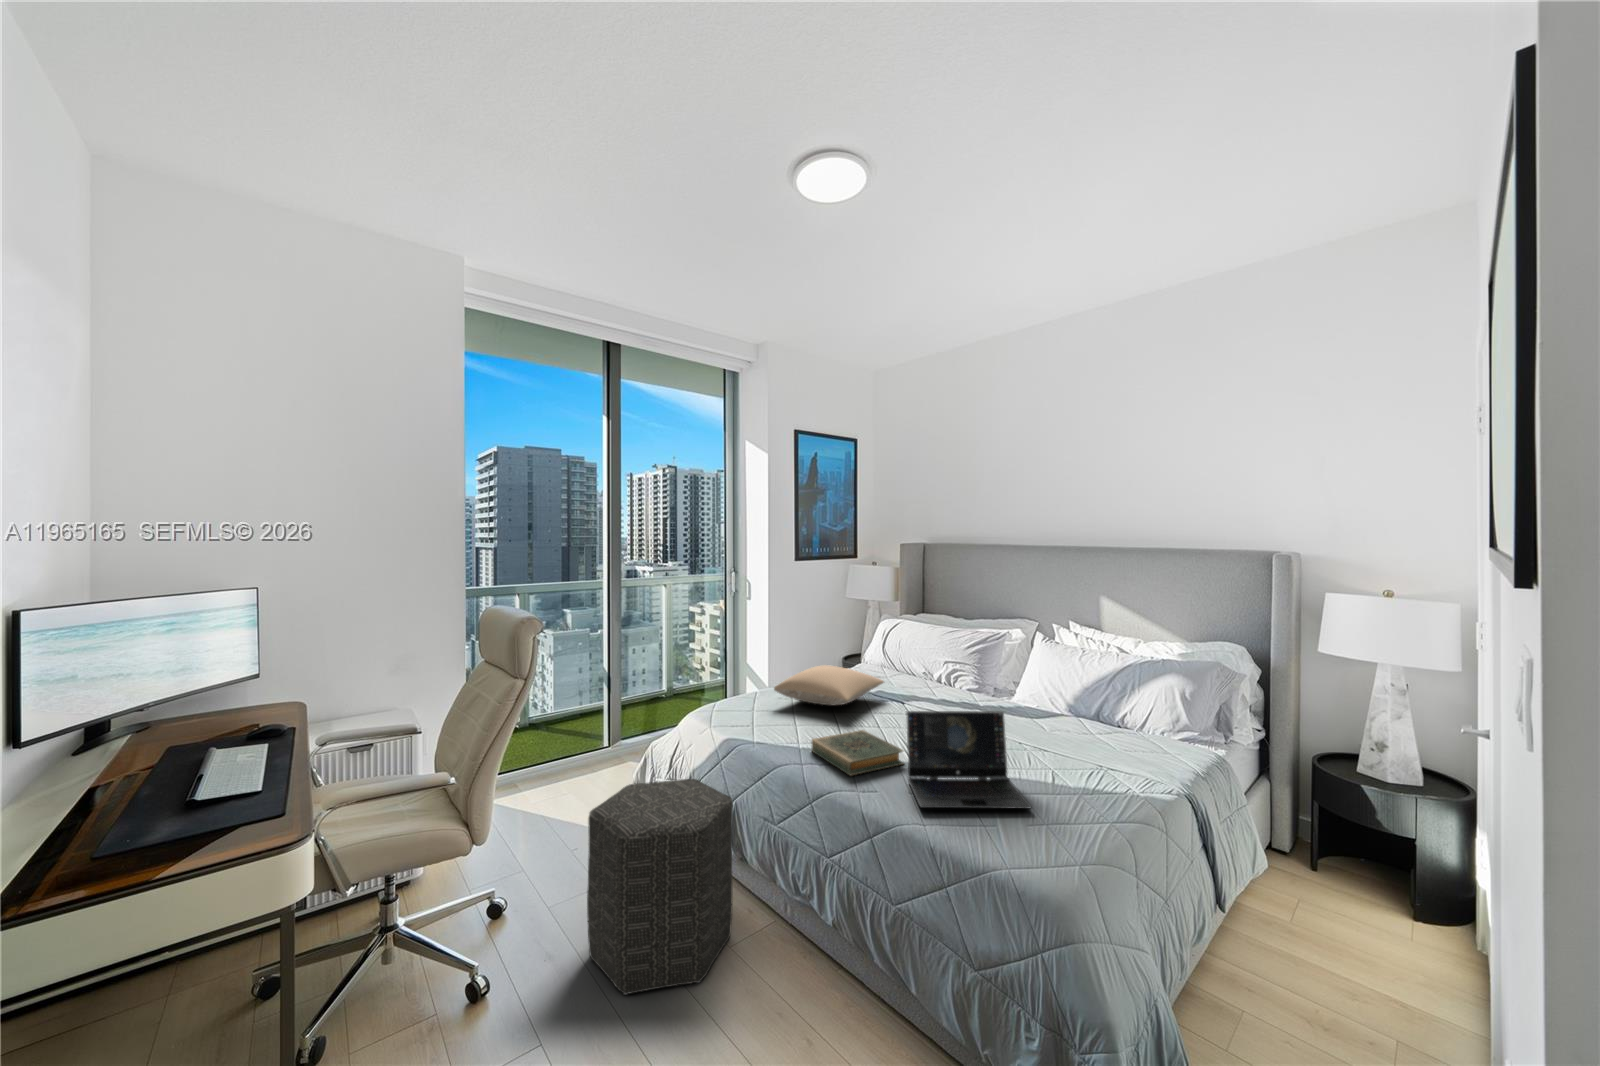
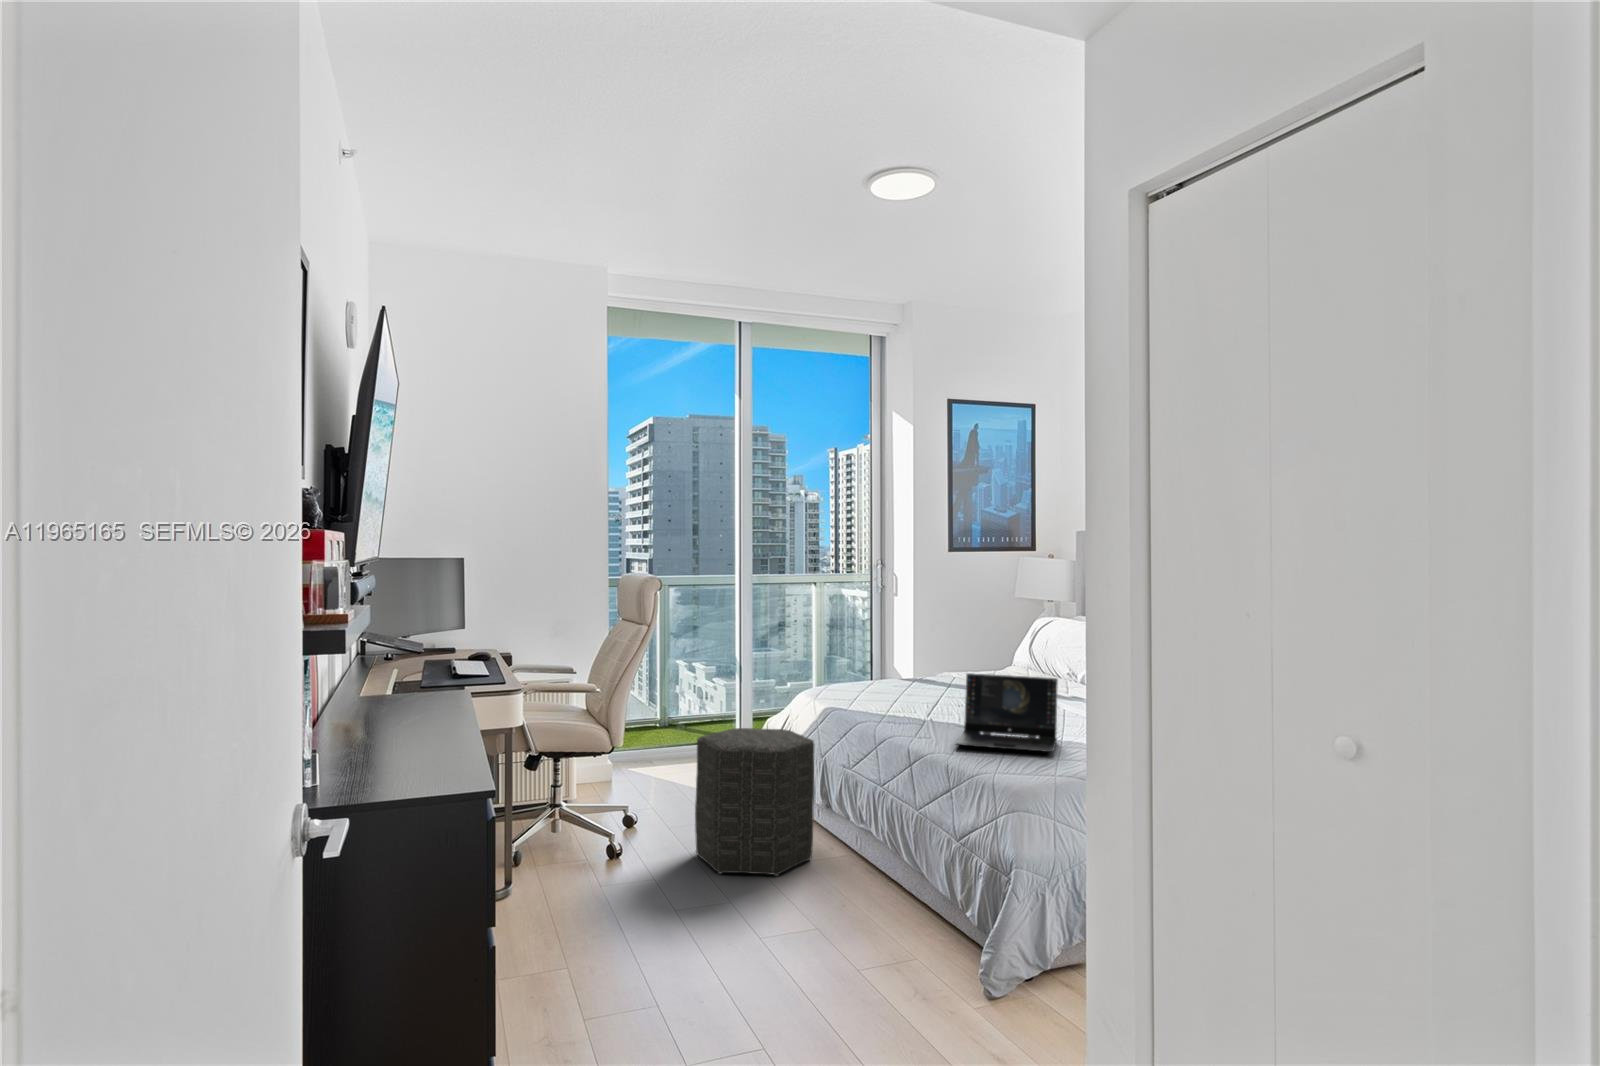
pillow: present [774,665,884,705] -> none [884,653,1003,691]
hardback book: present [812,730,903,775] -> none [895,703,973,728]

